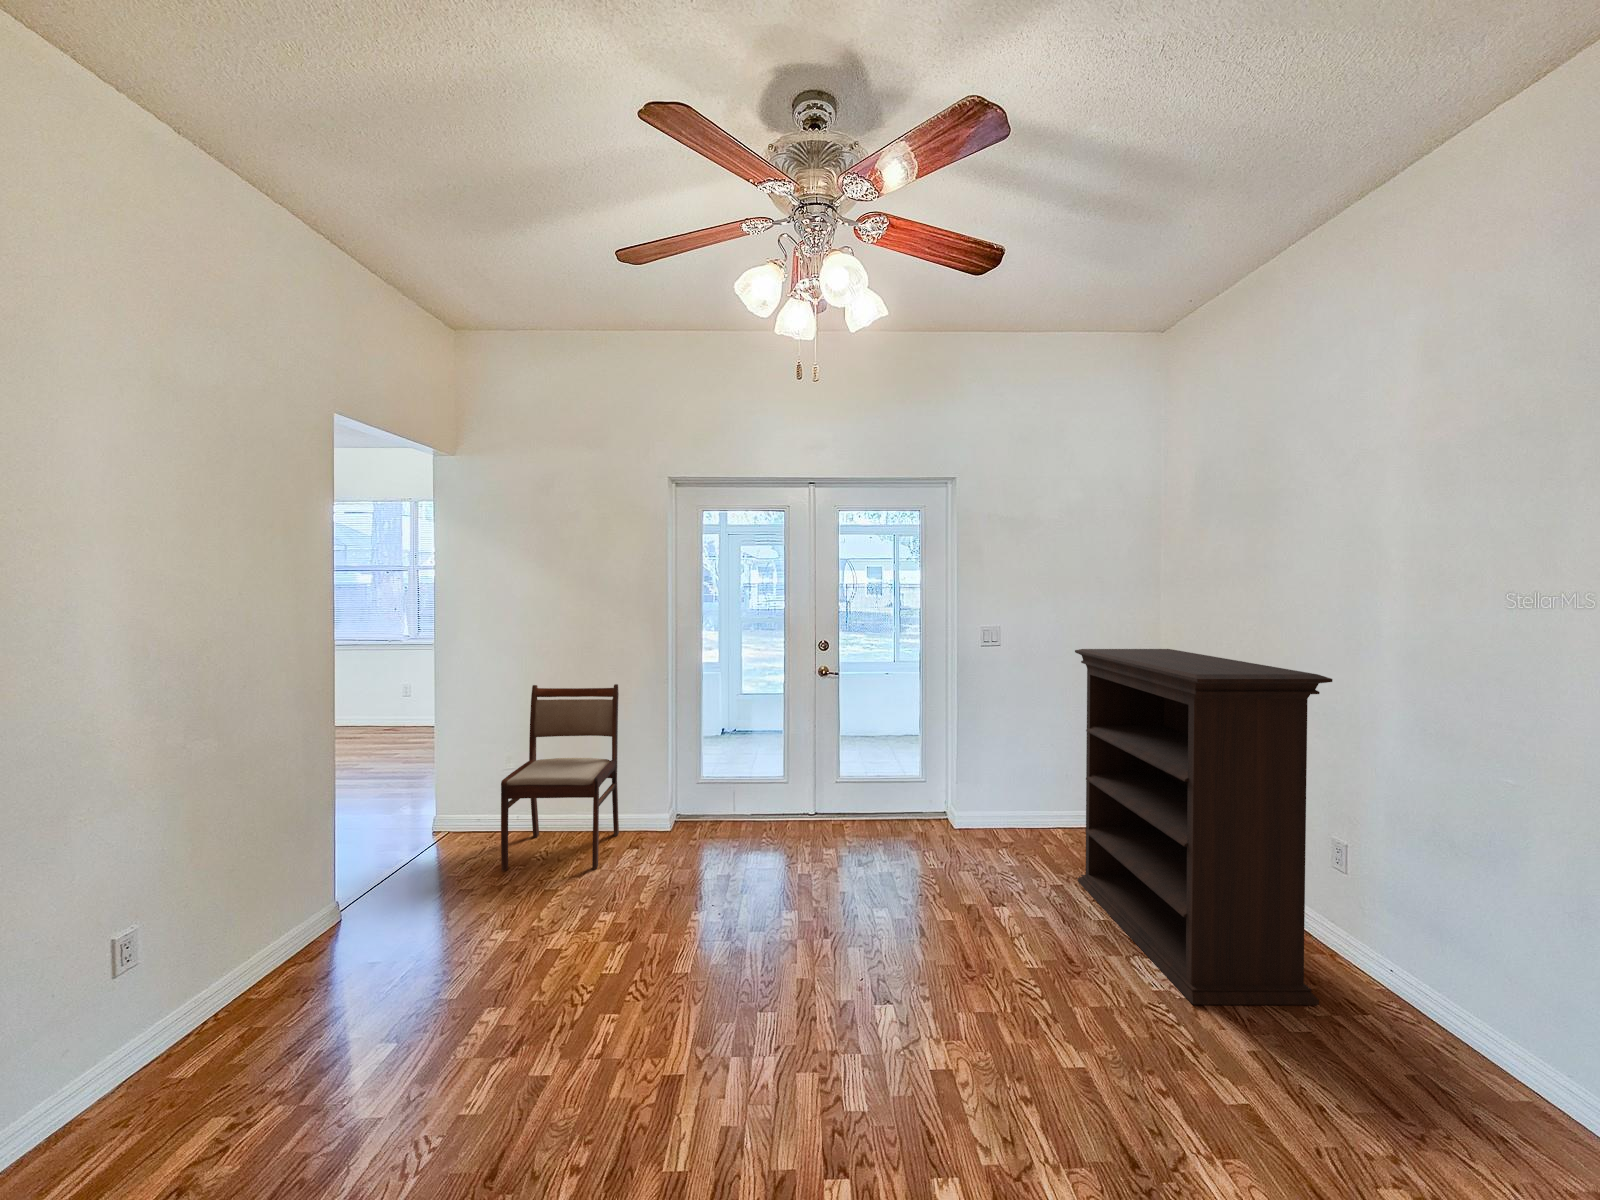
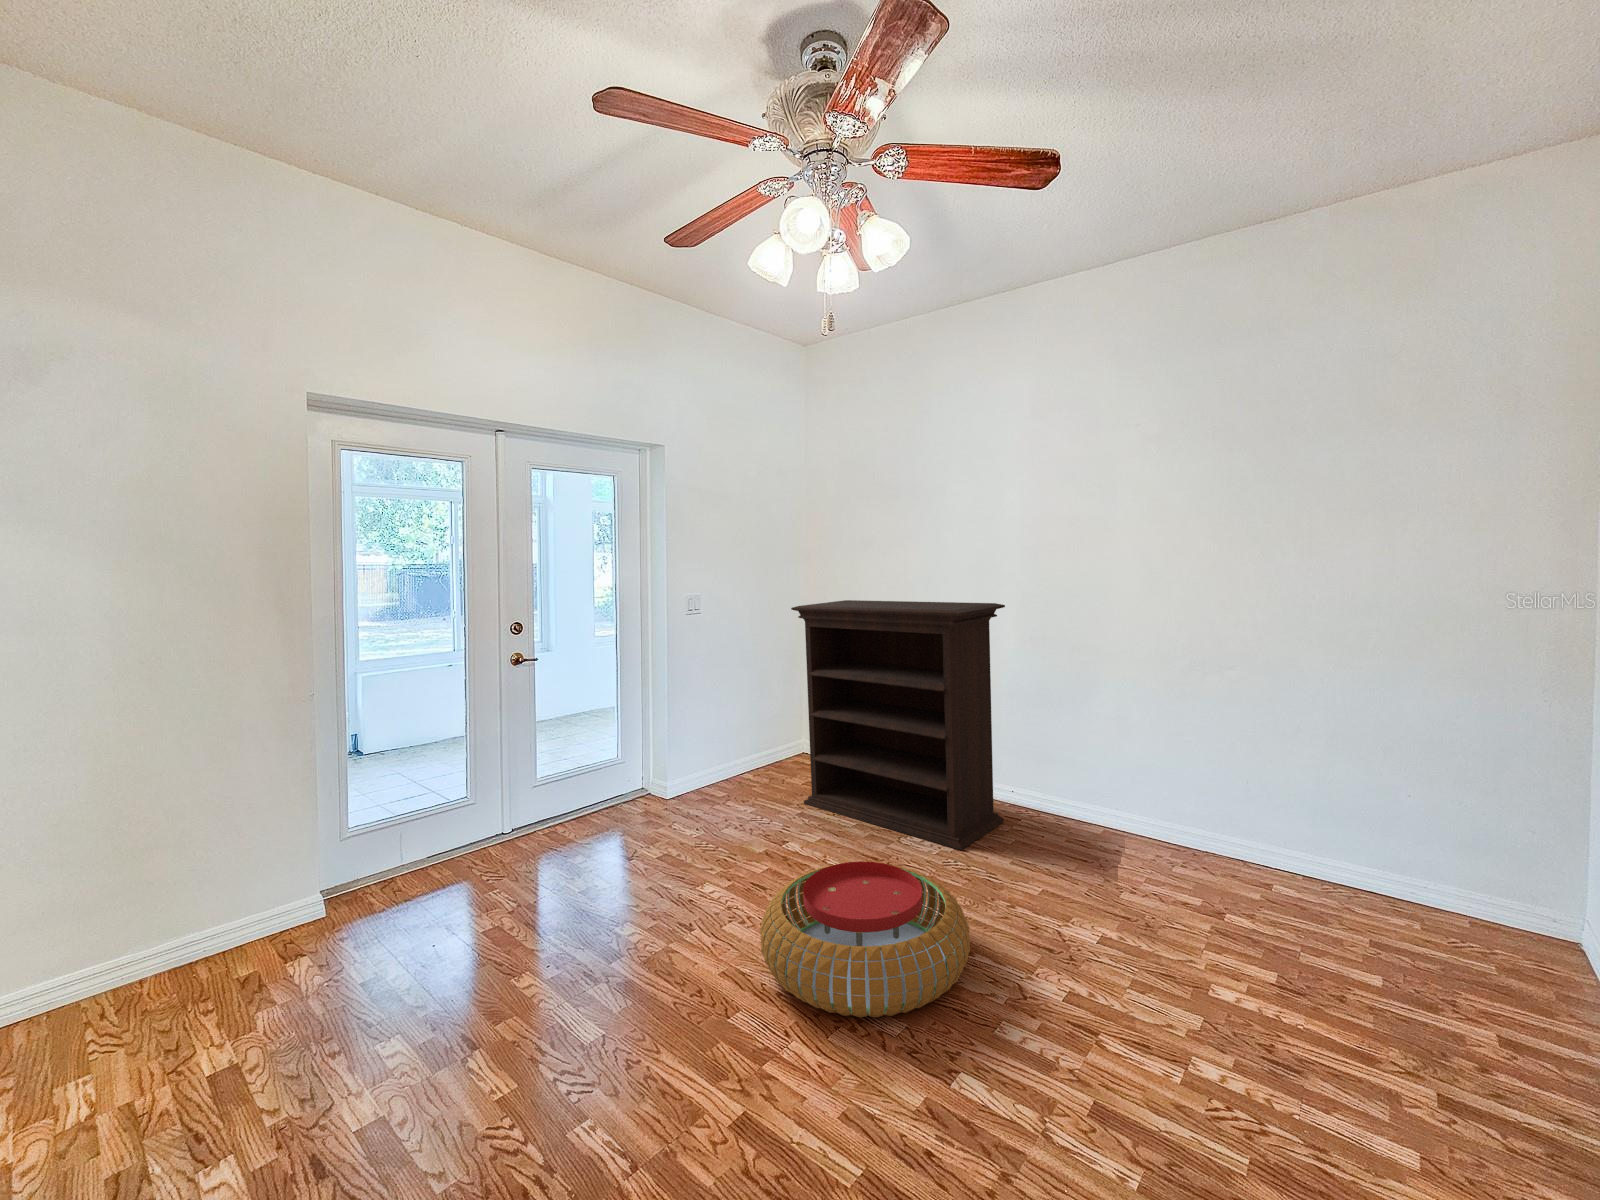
dining chair: present [501,684,619,871] -> none [39,726,286,1092]
pouf: none [803,927,1036,1110] -> present [760,862,970,1018]

